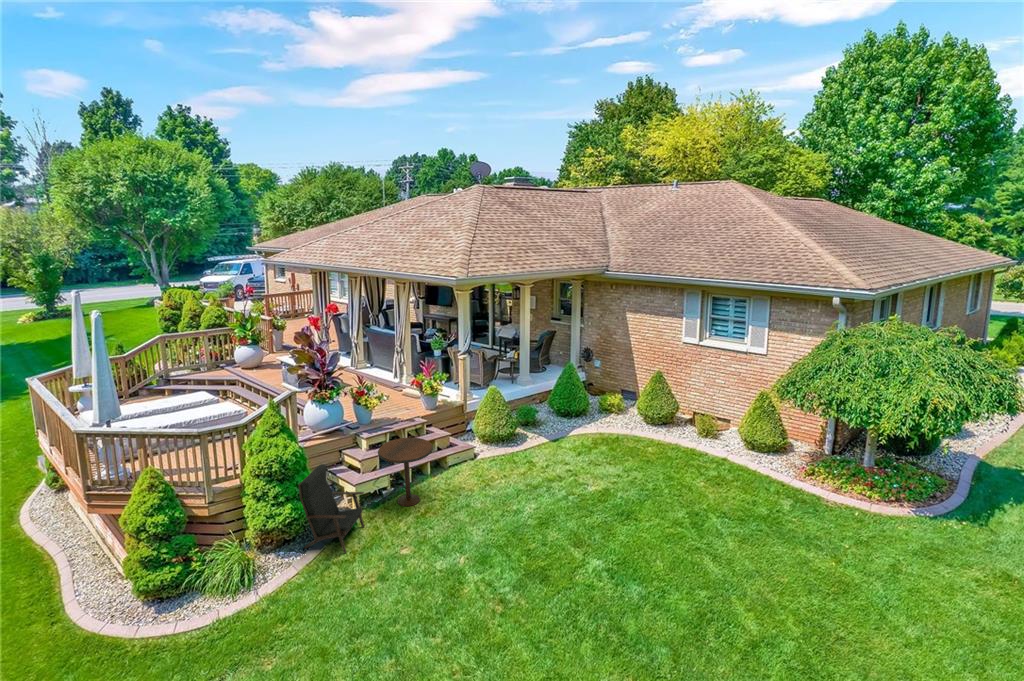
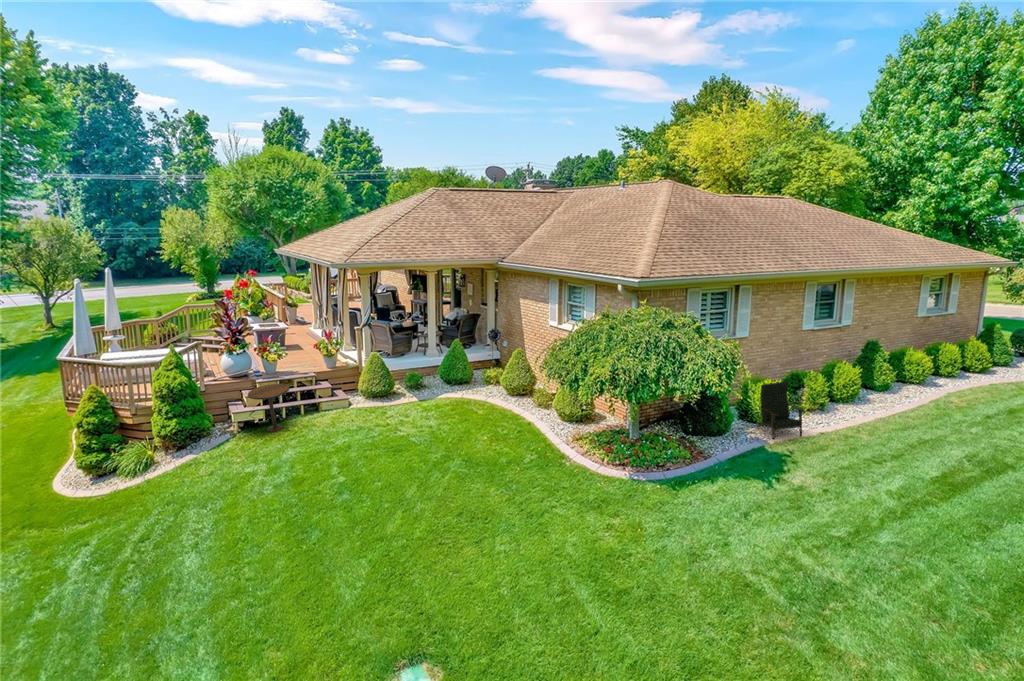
lounge chair: present [299,464,364,553] -> present [756,382,806,439]

